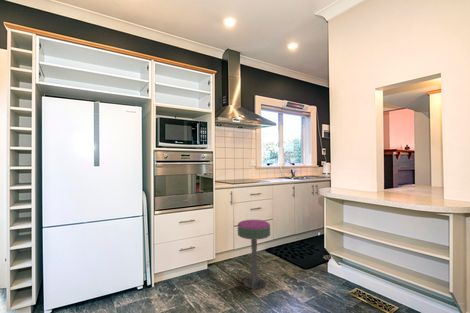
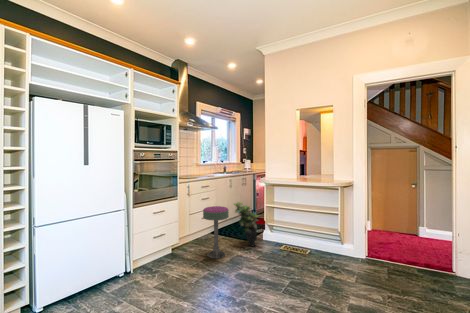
potted plant: none [284,215,319,280] -> present [234,202,258,246]

